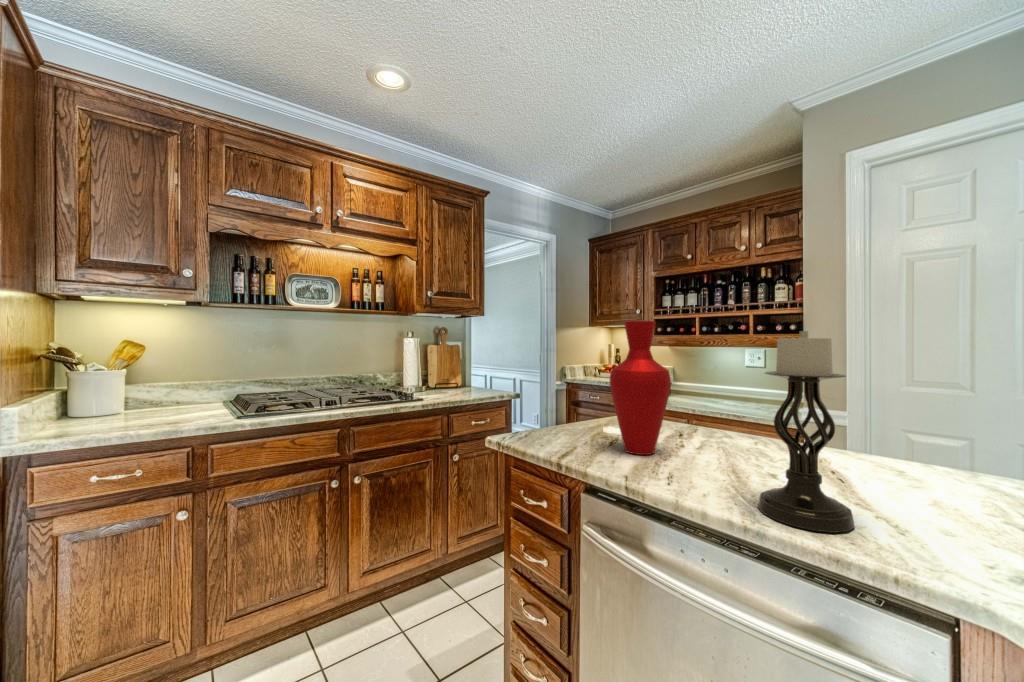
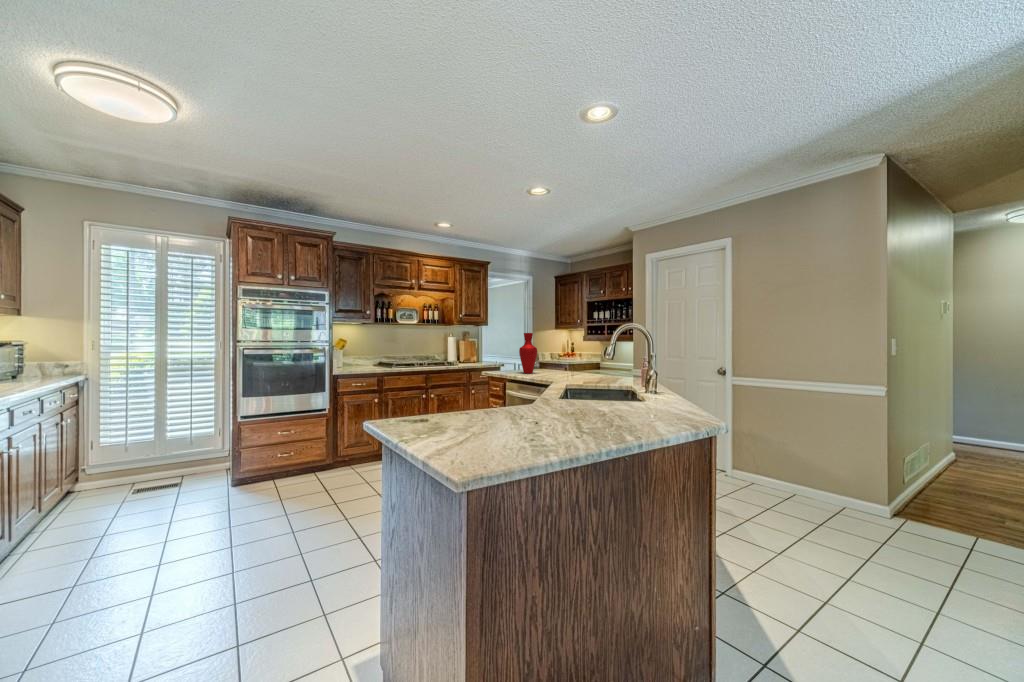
candle holder: present [758,331,855,533] -> none [540,337,558,379]

